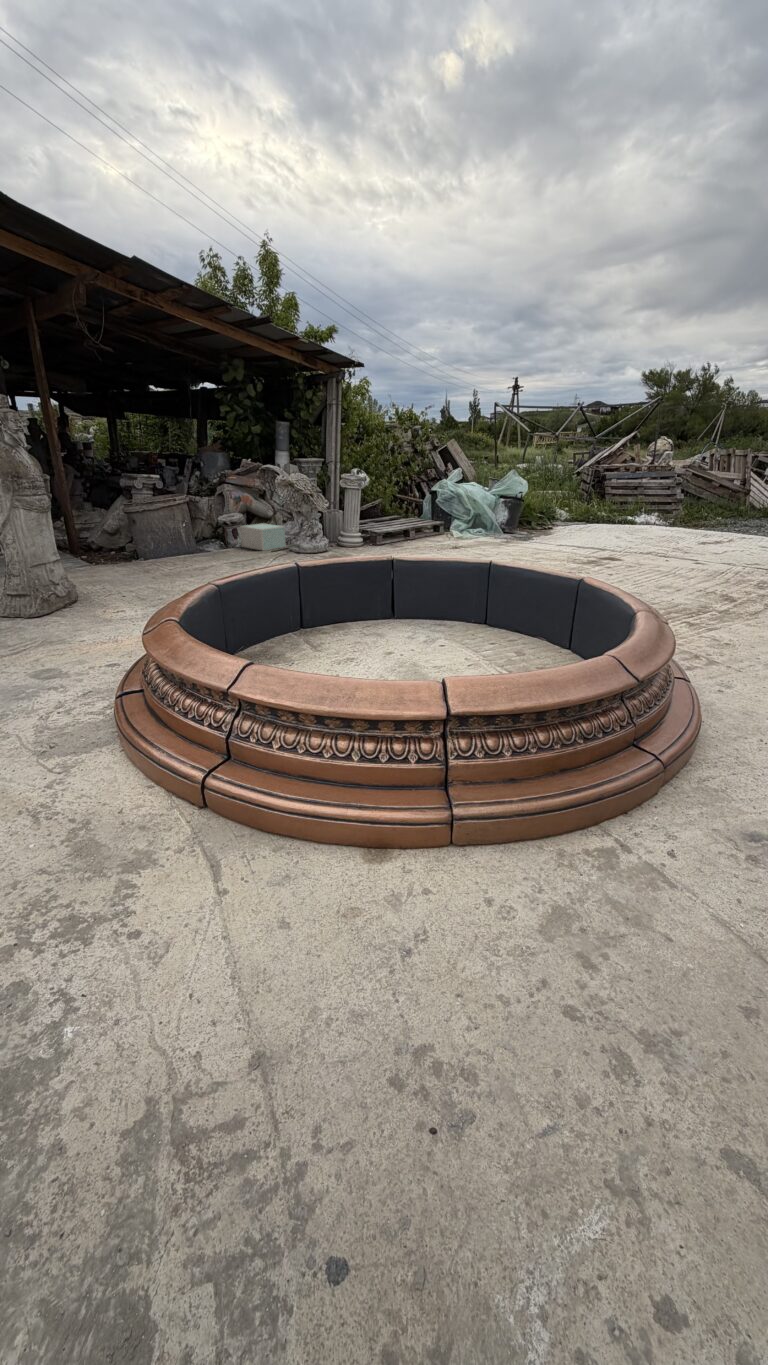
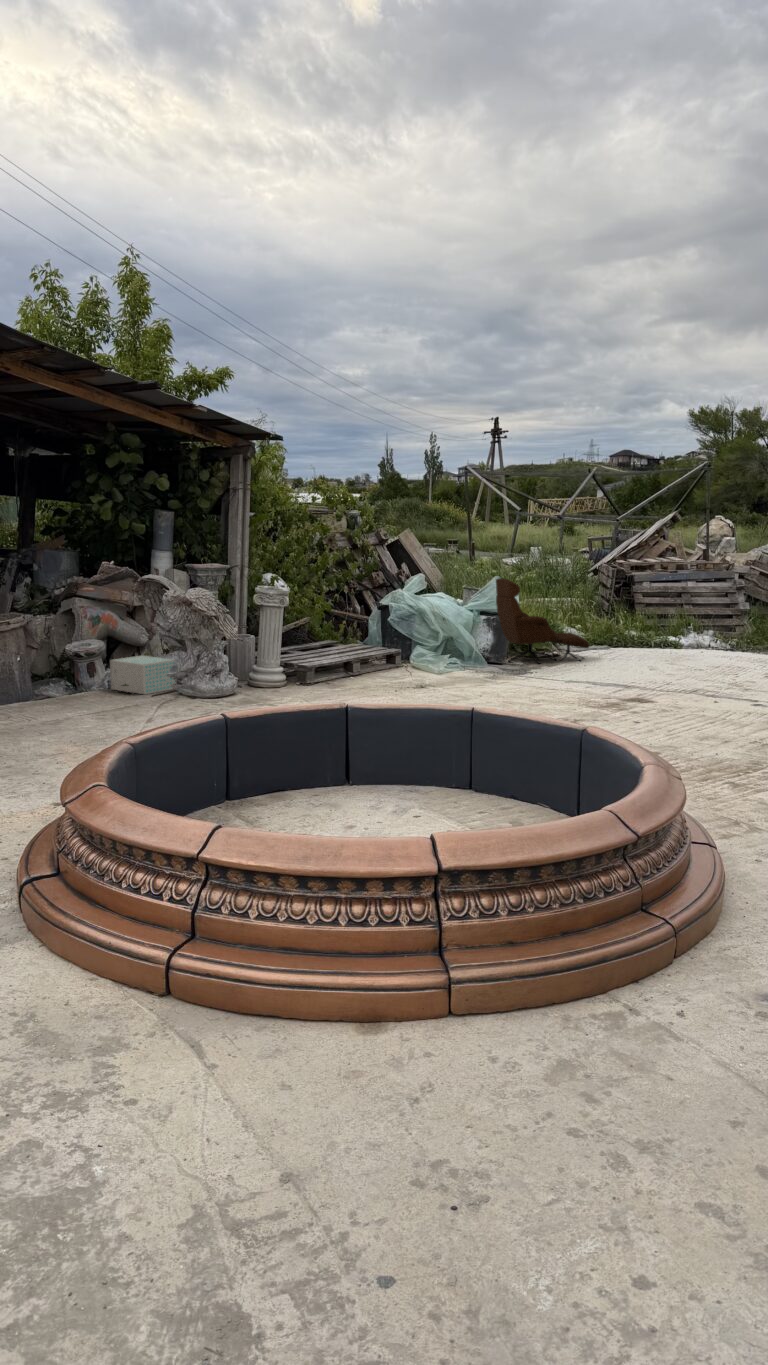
lounge chair: none [512,471,577,534] -> present [496,578,589,664]

